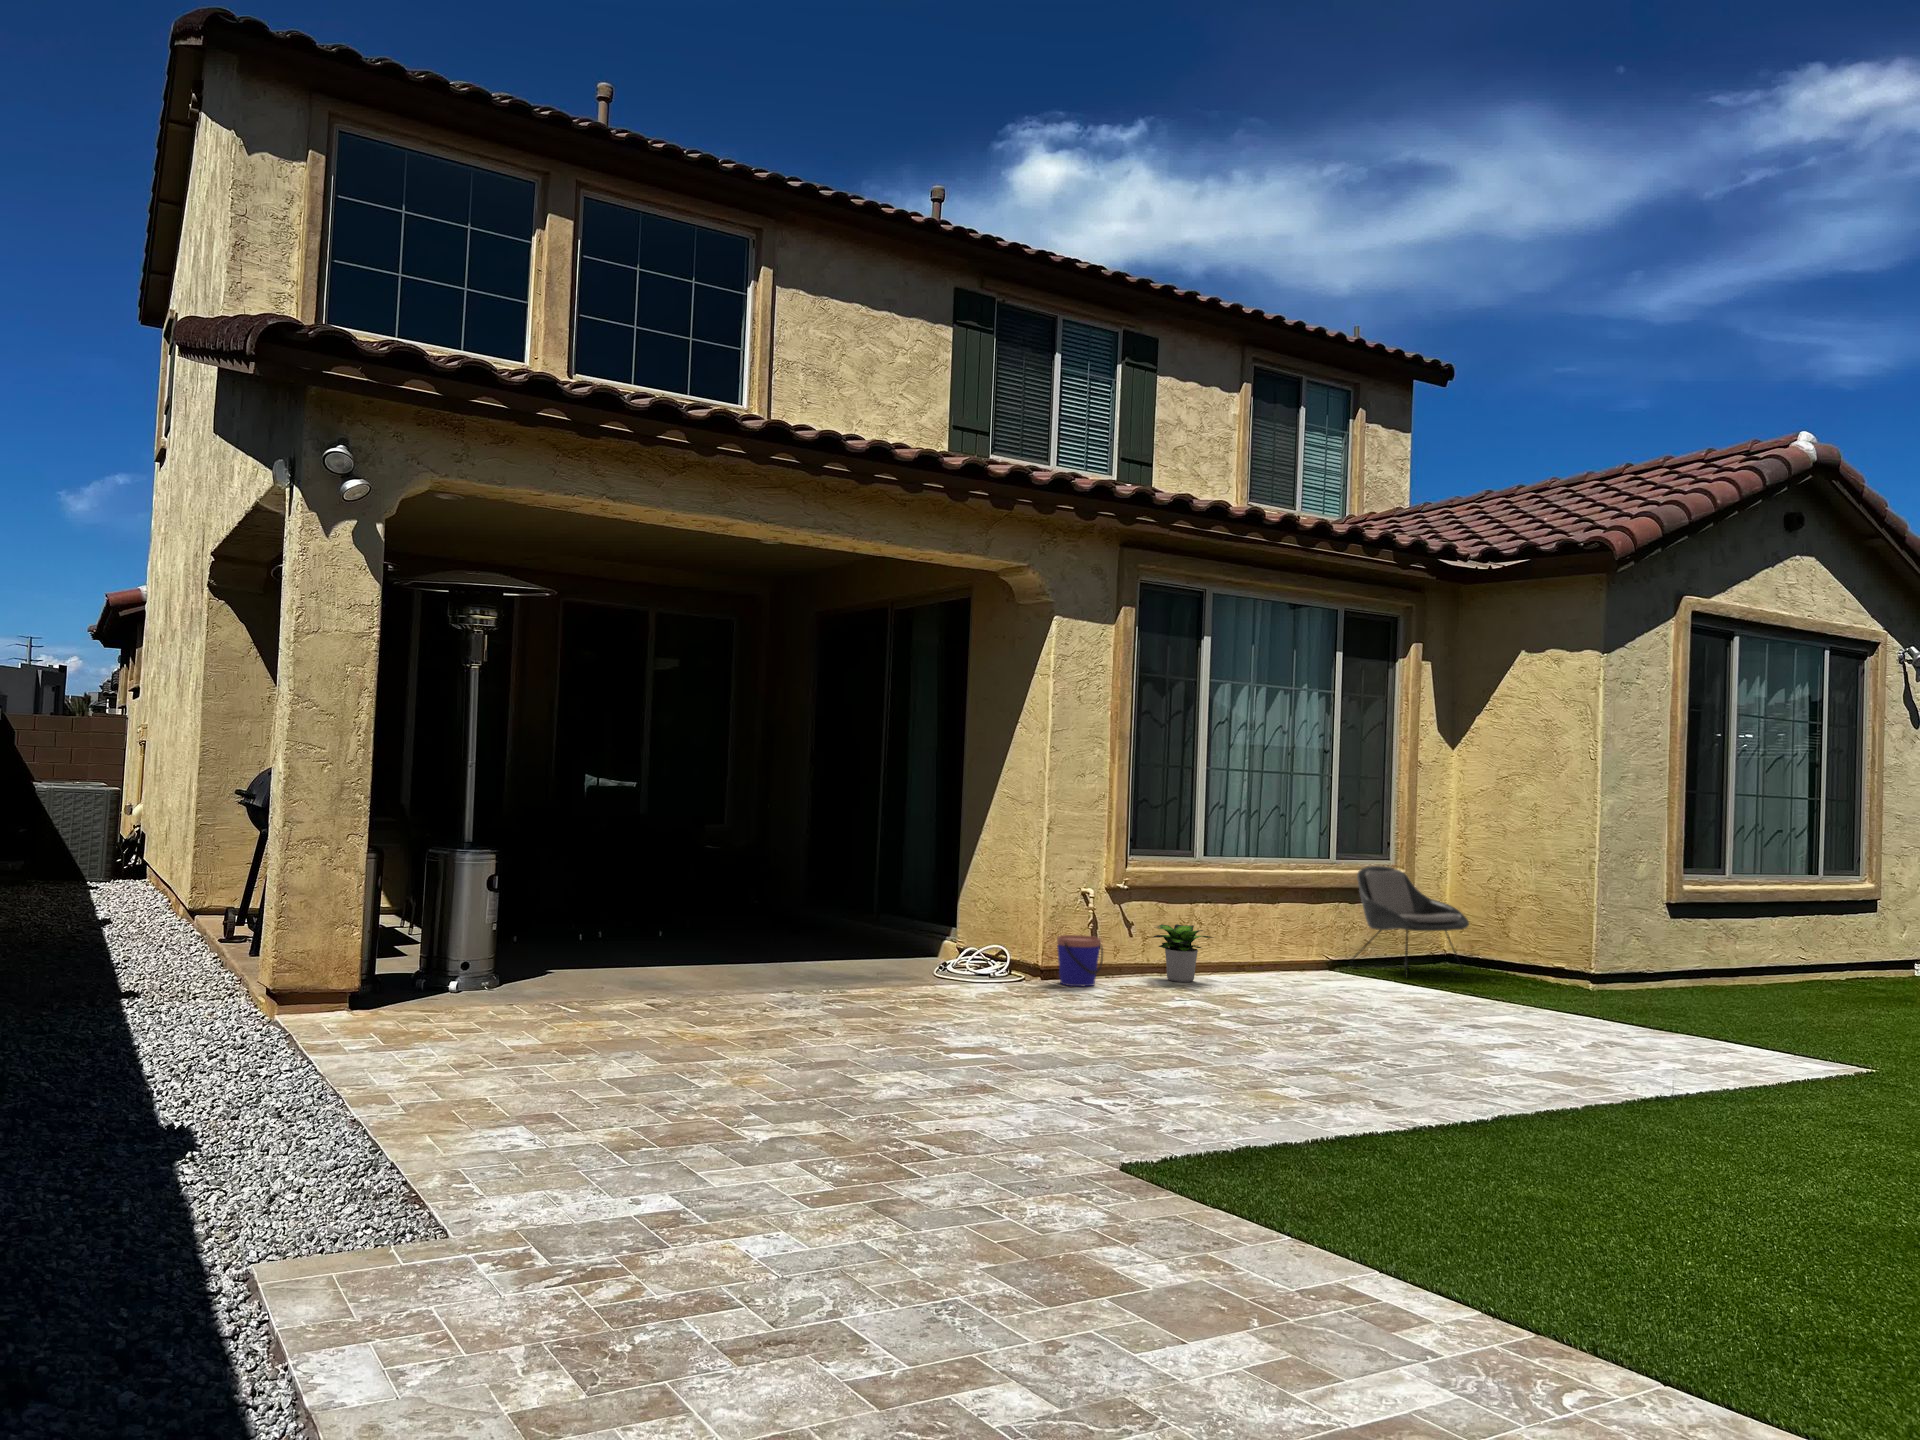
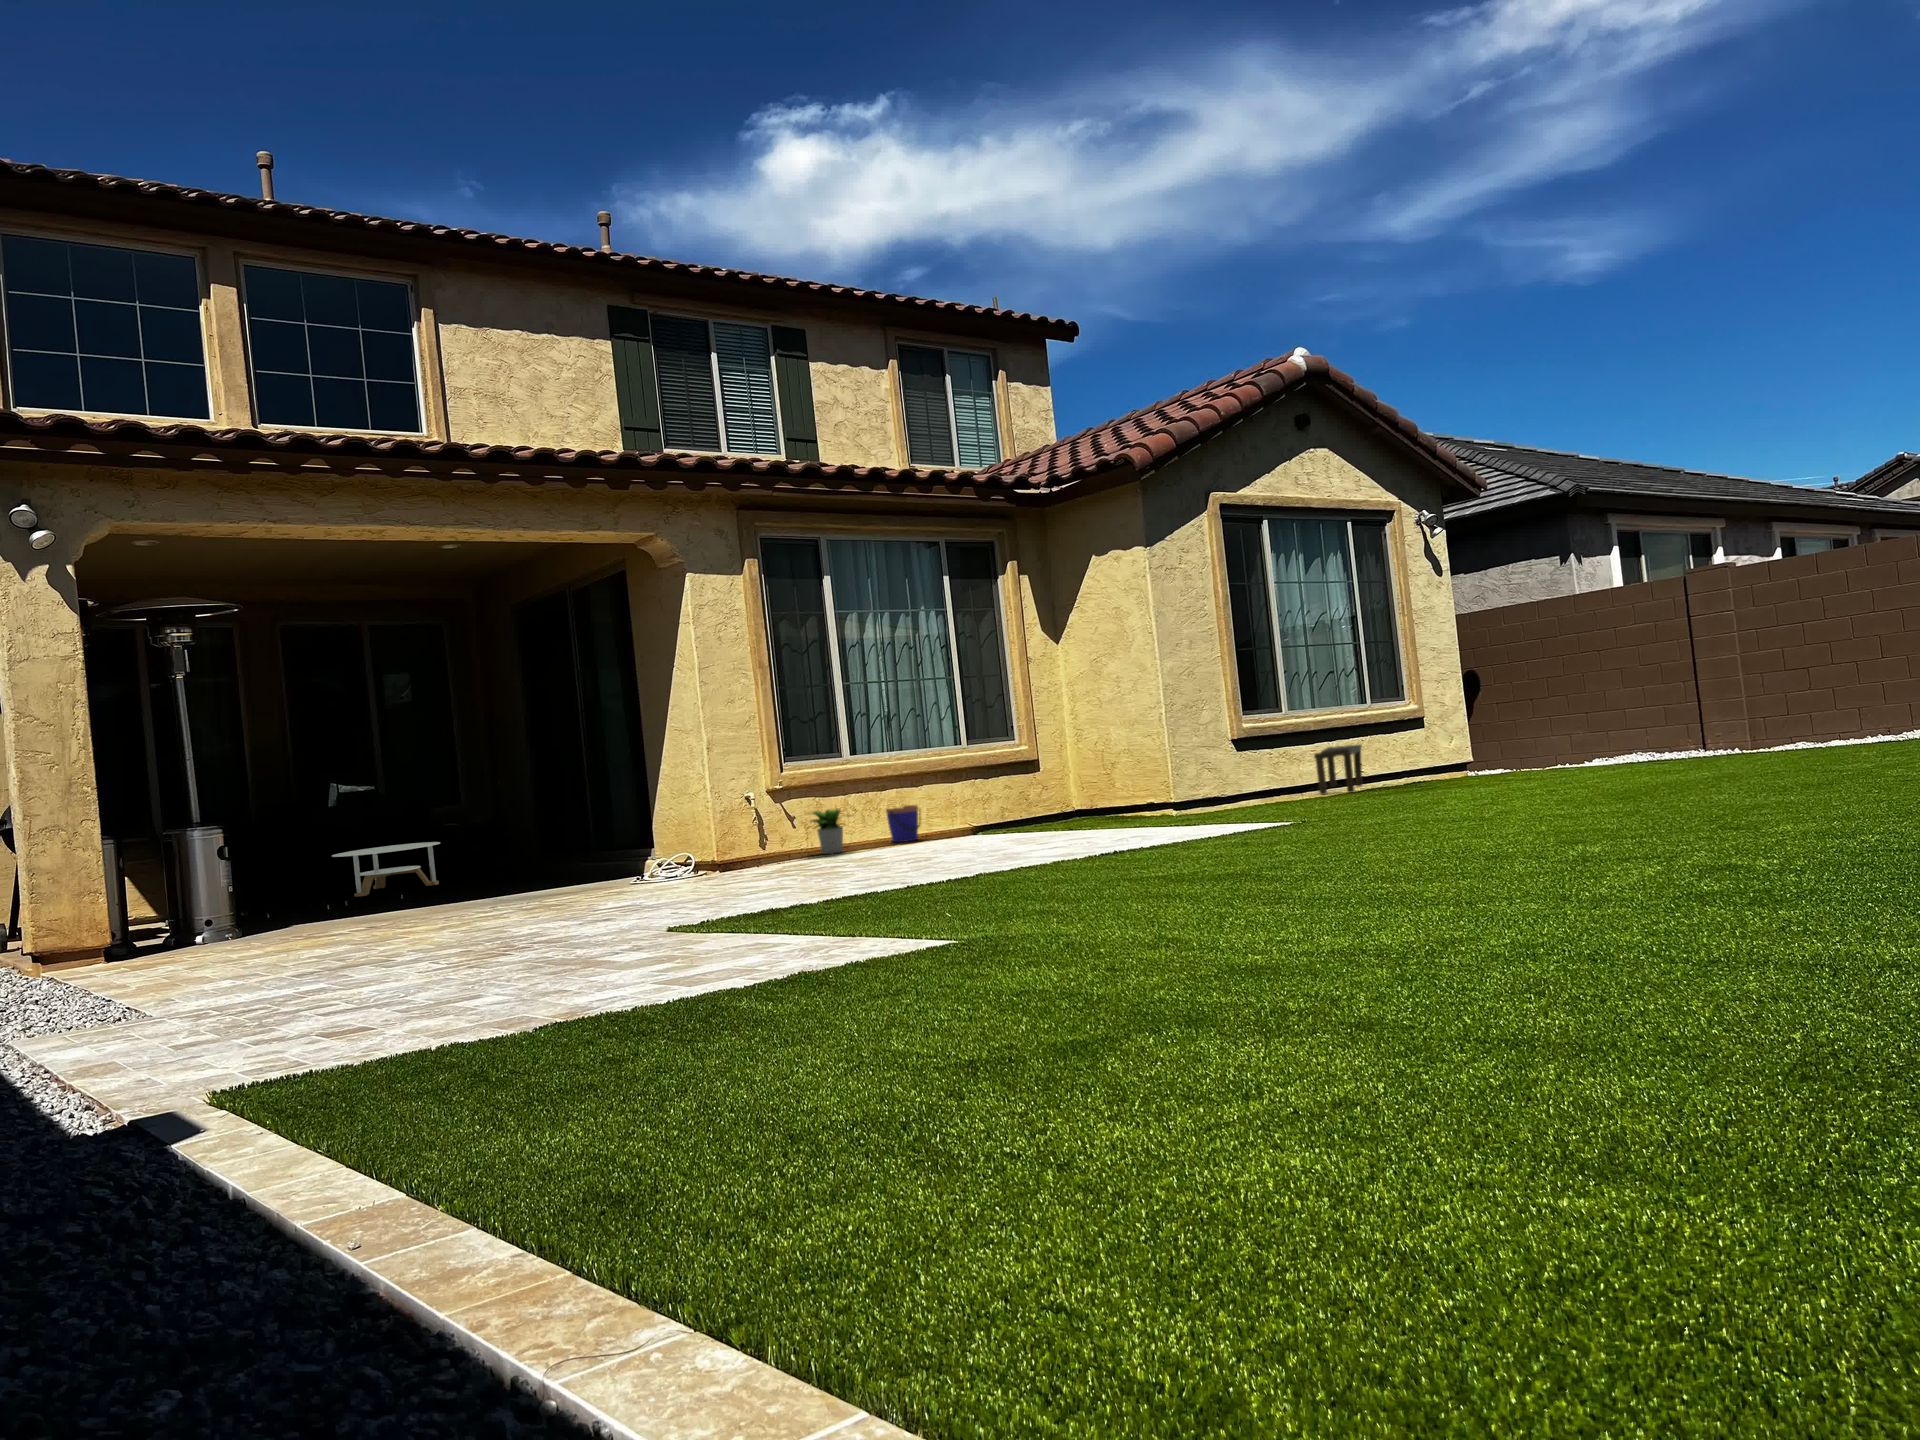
lounge chair: present [1350,866,1469,977] -> none [985,743,1075,828]
round table: none [568,888,692,949] -> present [332,842,440,897]
bench: none [1770,924,1823,990] -> present [1314,745,1362,795]
bucket: present [1057,935,1103,987] -> present [886,805,920,842]

